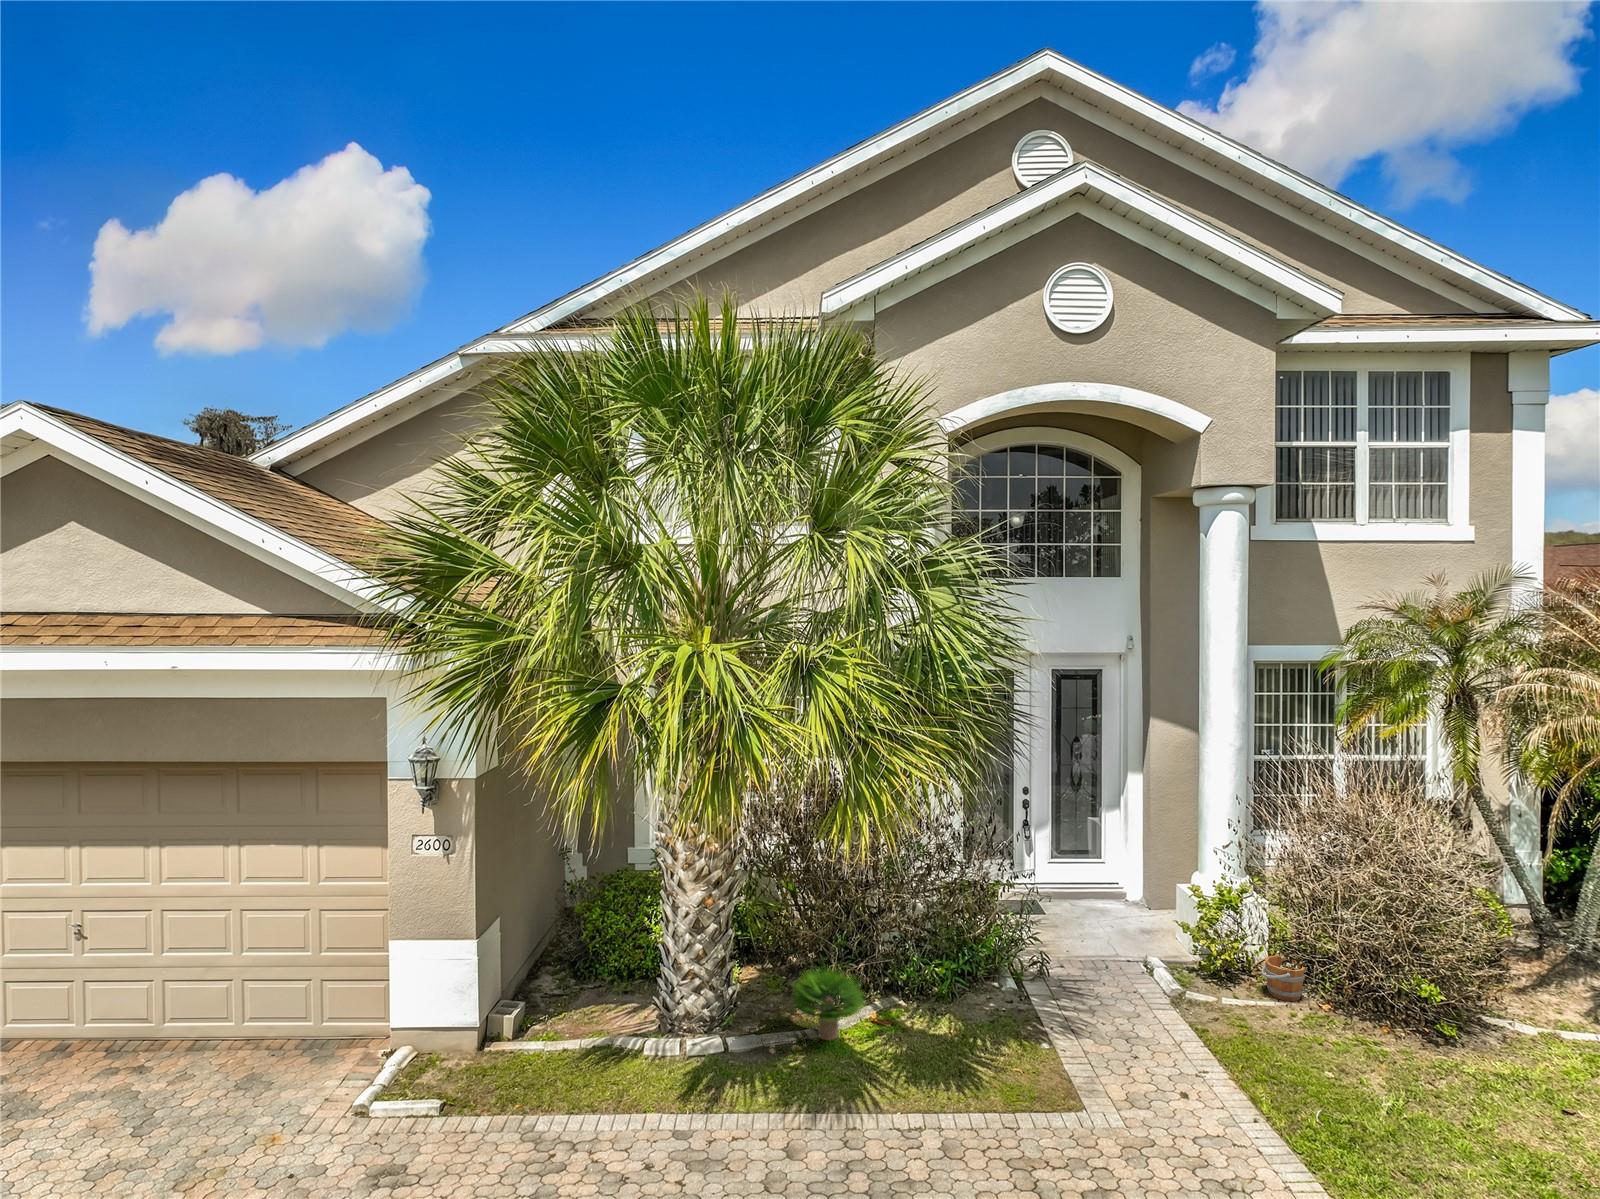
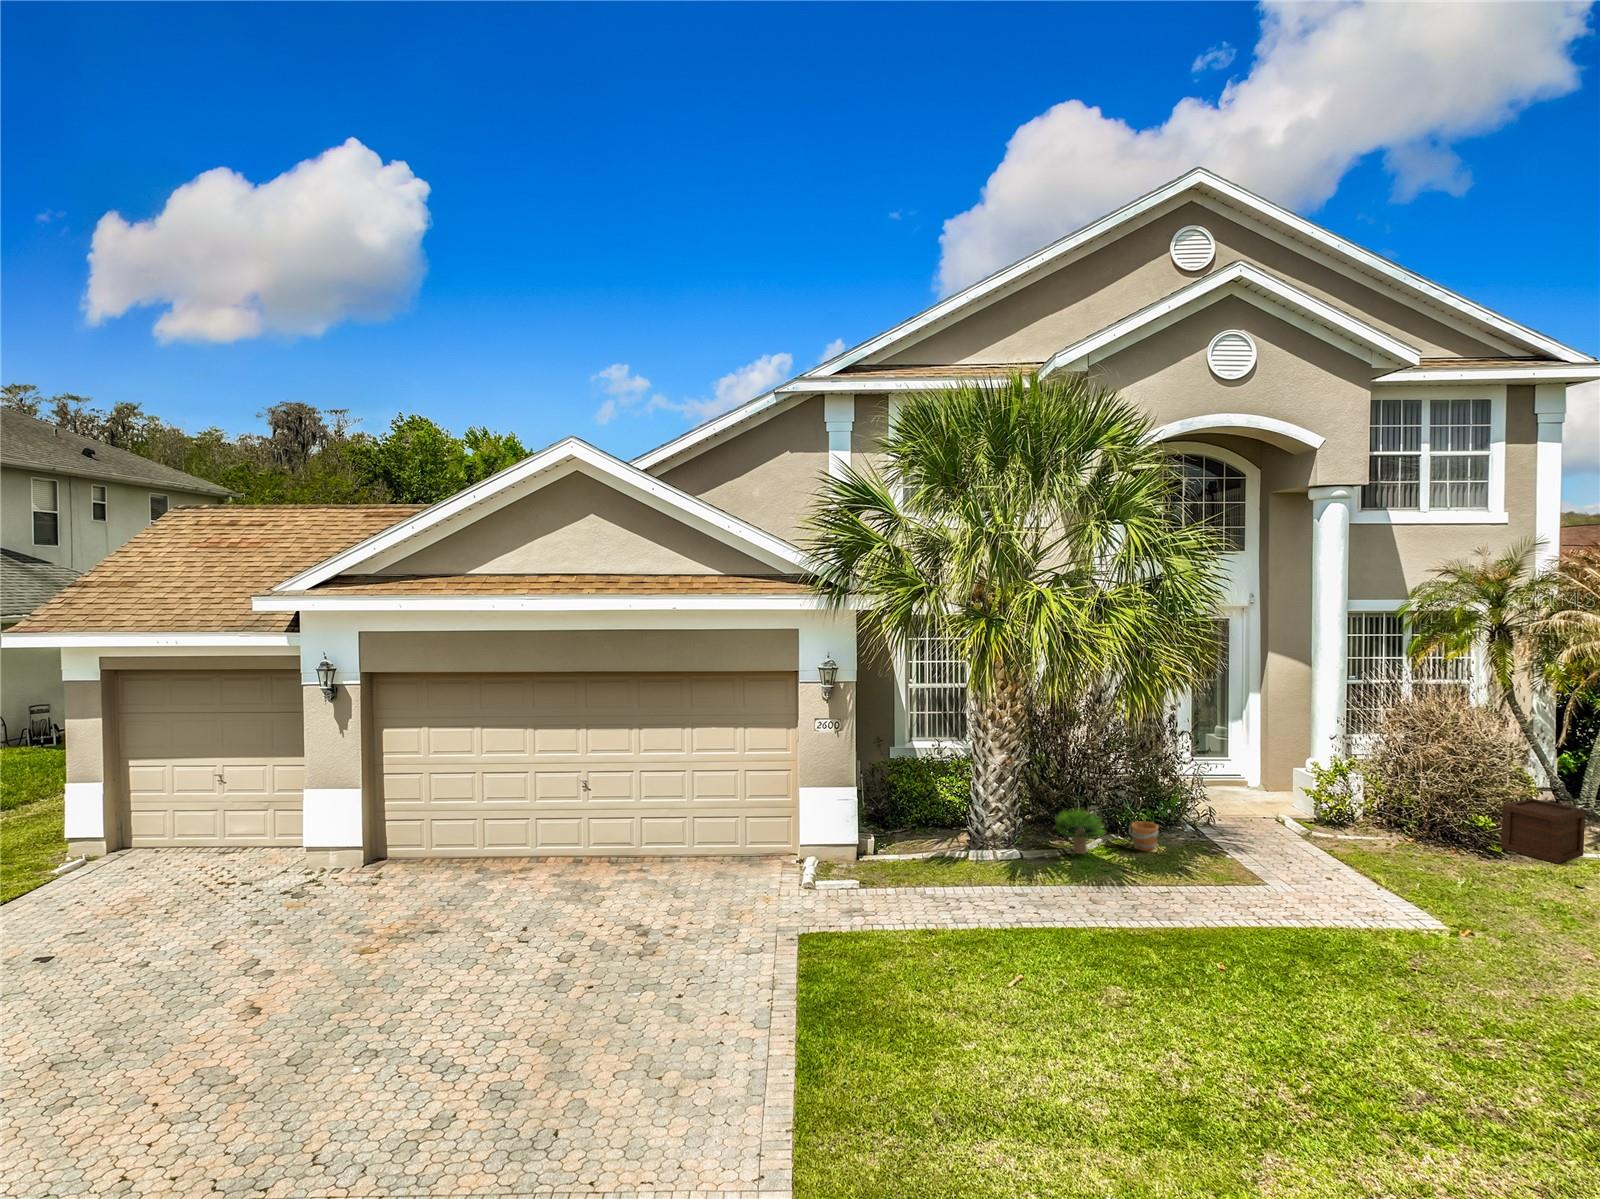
wooden crate: none [1456,947,1578,1059] -> present [1501,798,1585,864]
bucket: present [1261,955,1305,1001] -> present [1129,821,1158,851]

